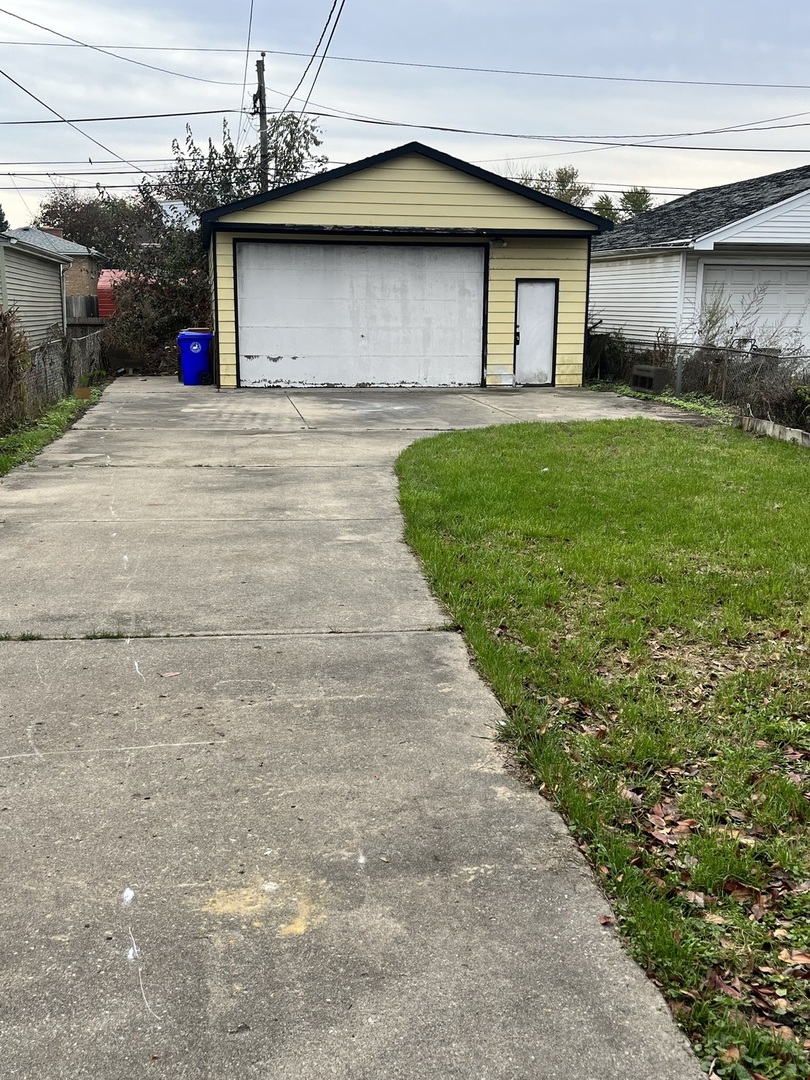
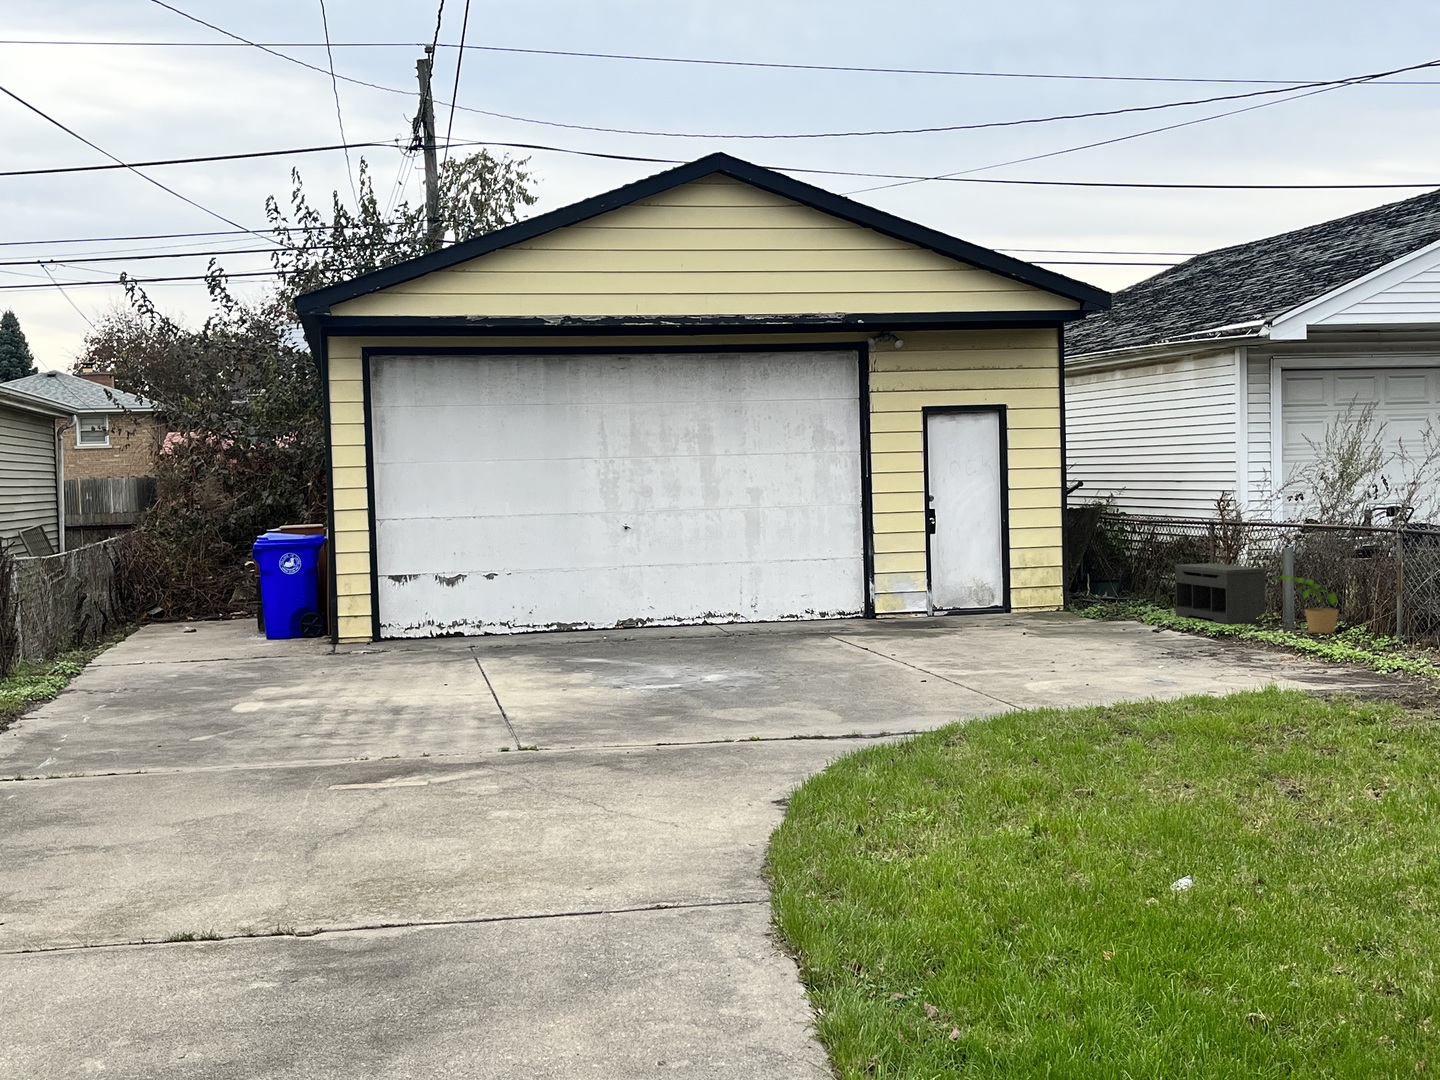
lounge chair: present [108,349,146,376] -> none [119,570,195,625]
potted plant: present [75,371,106,399] -> present [1275,575,1338,633]

